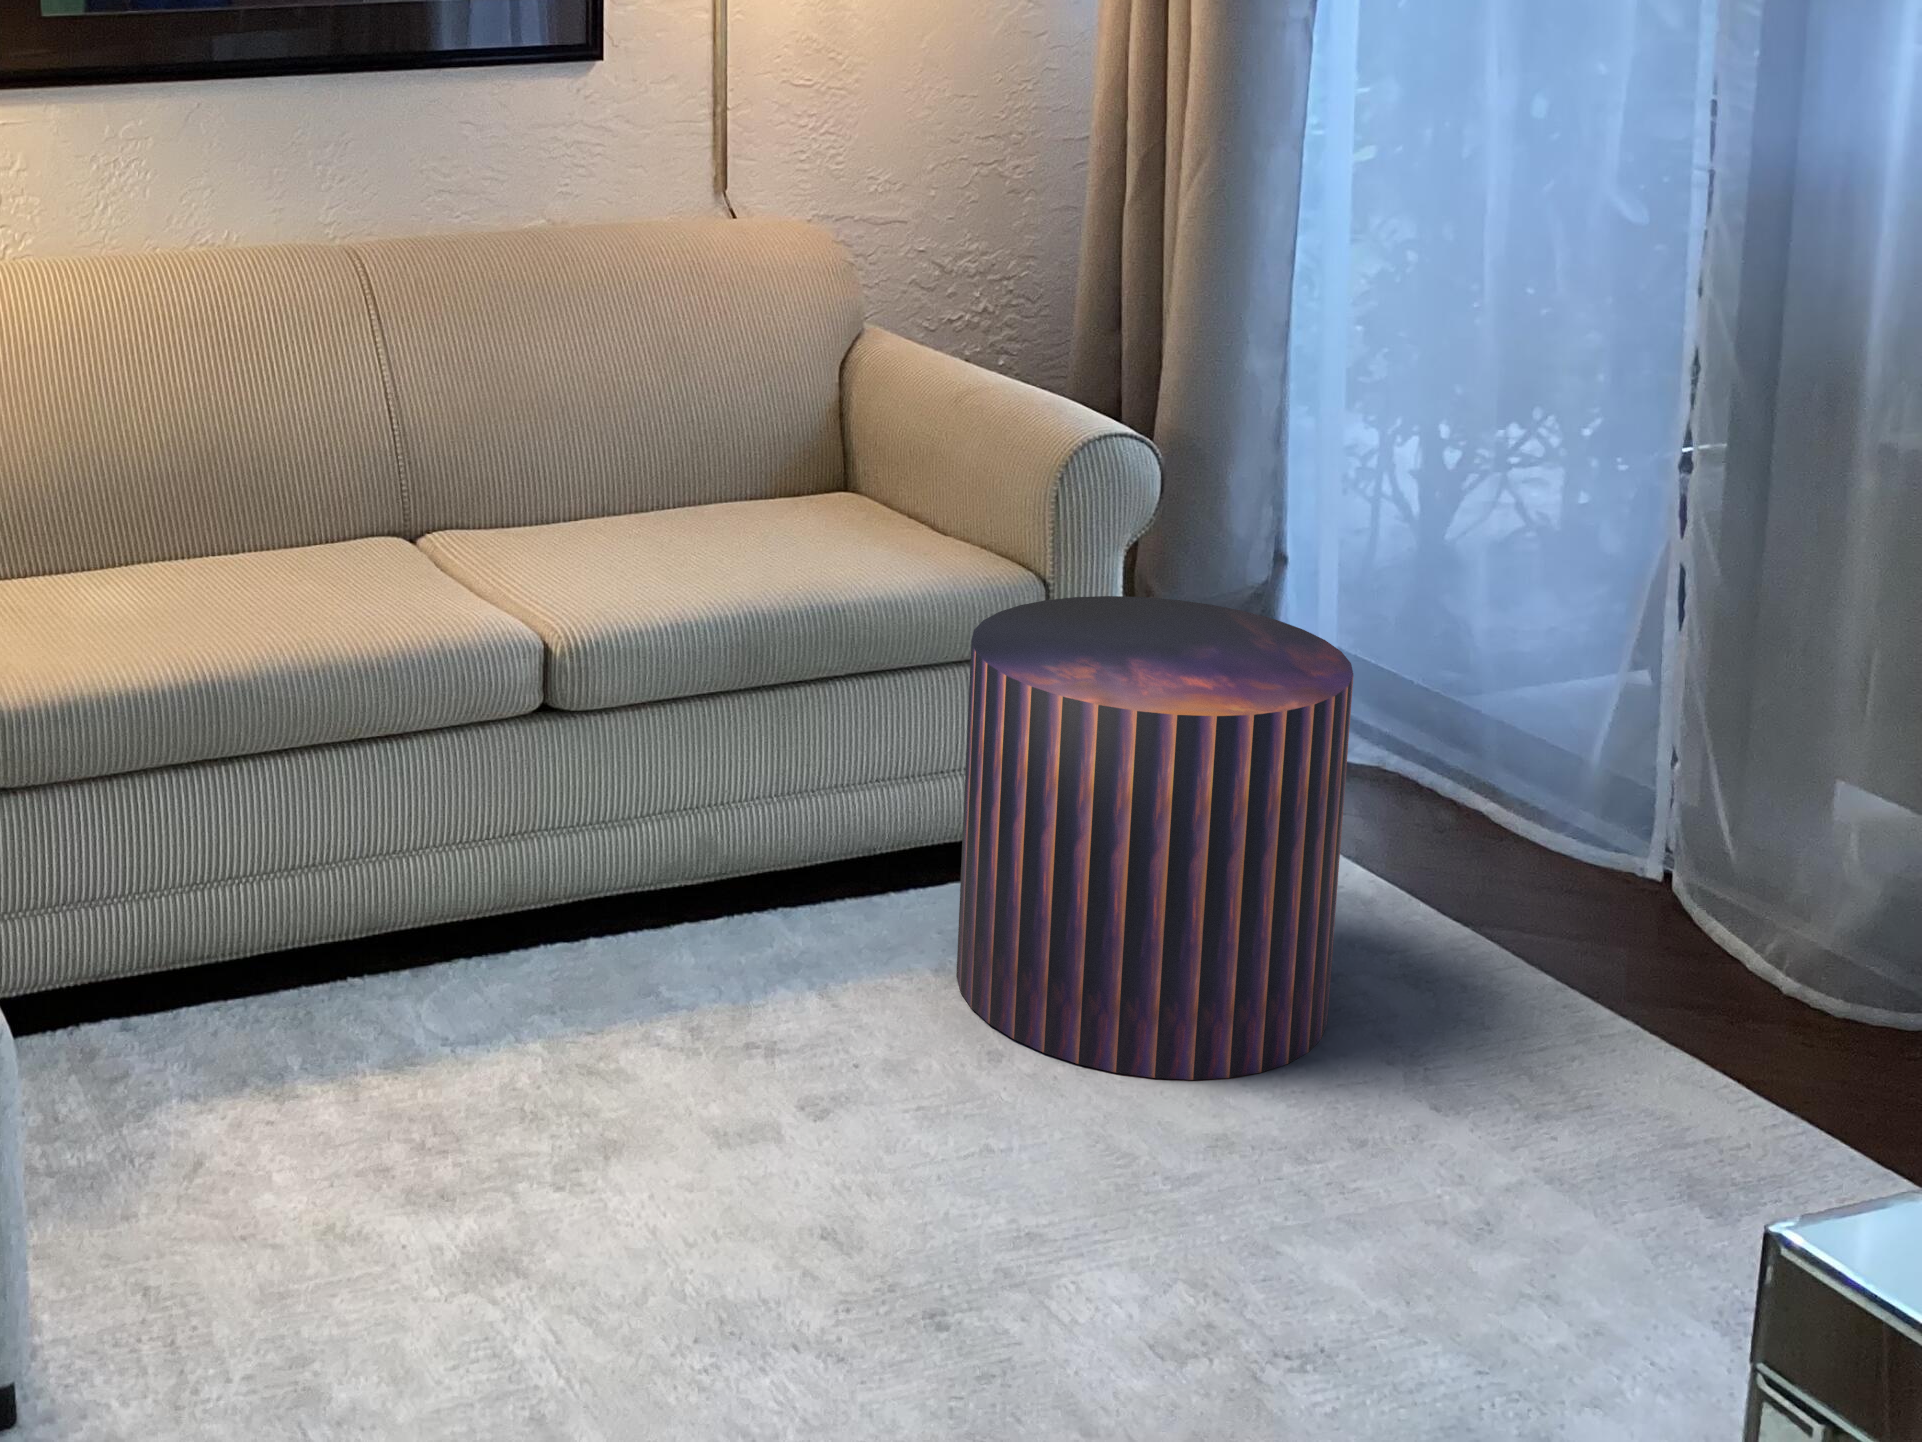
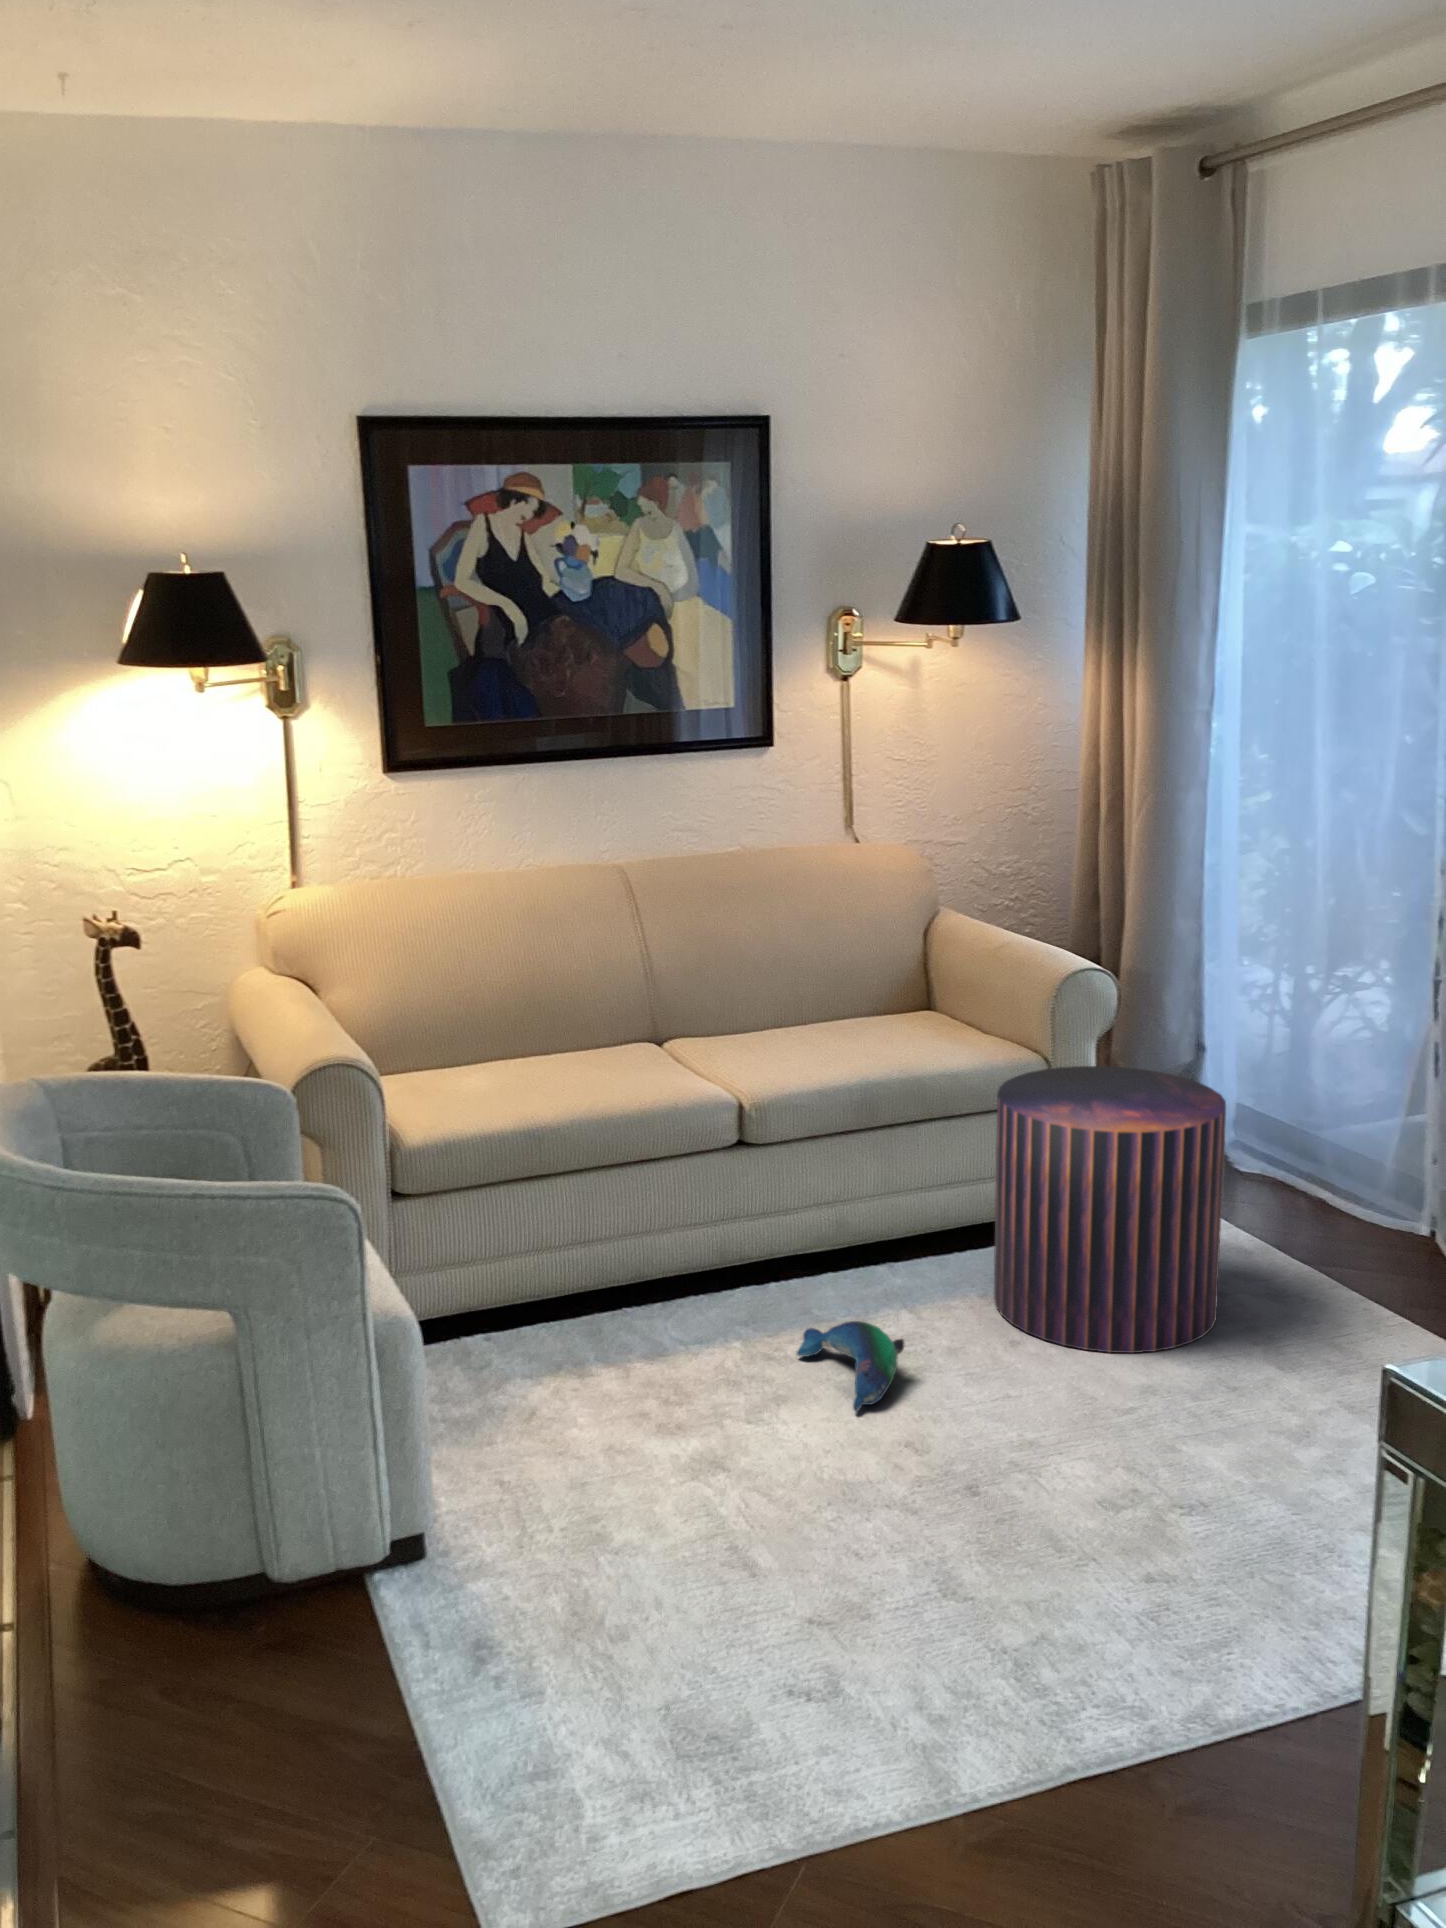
plush toy: none [634,1017,816,1175] -> present [797,1321,904,1412]

